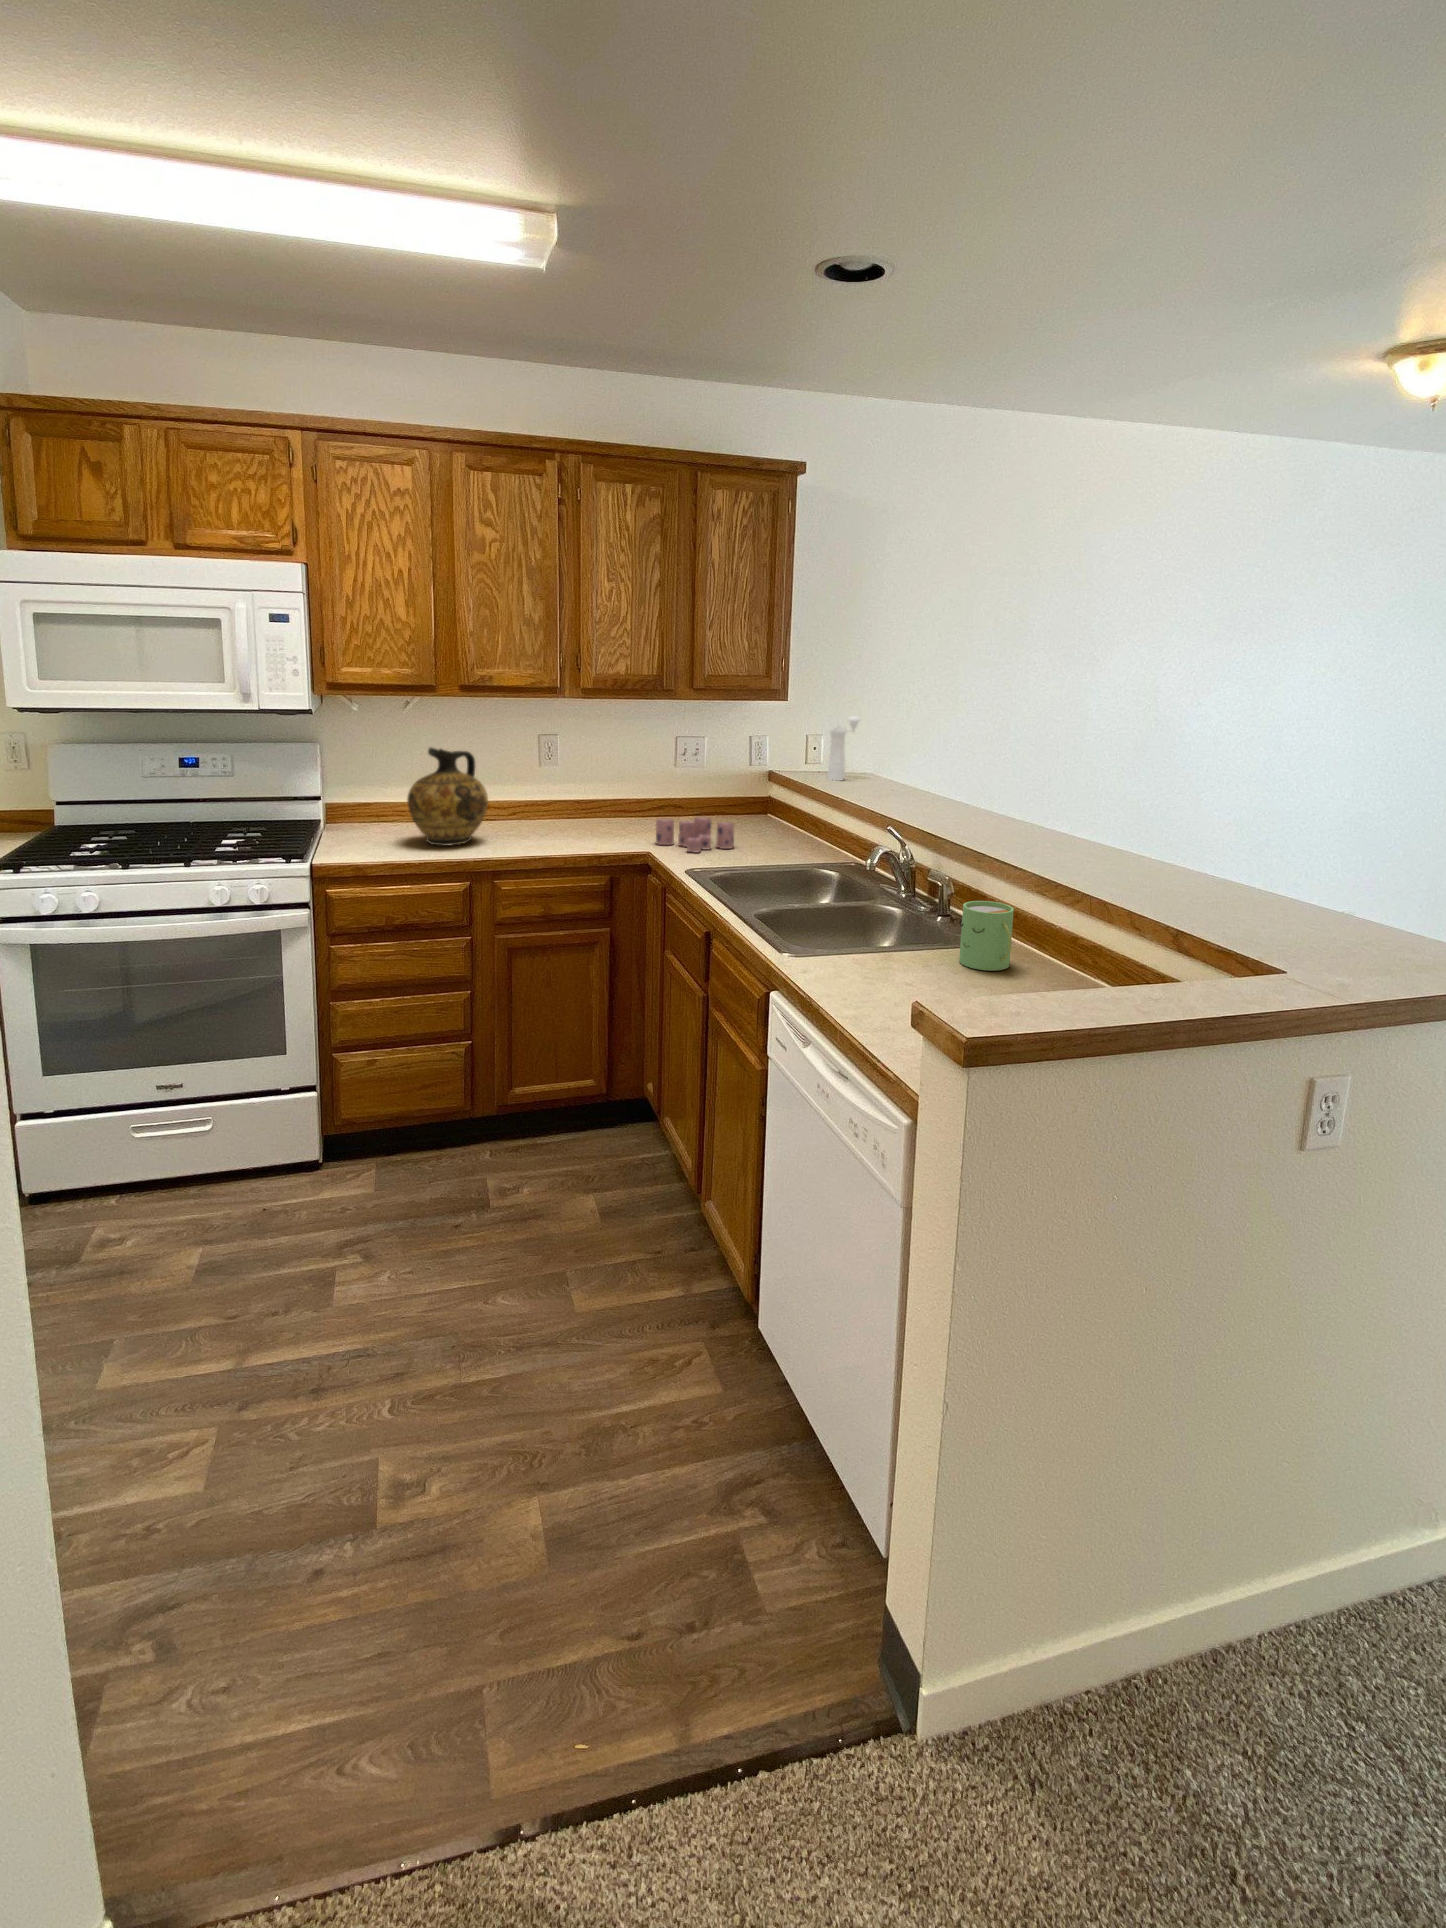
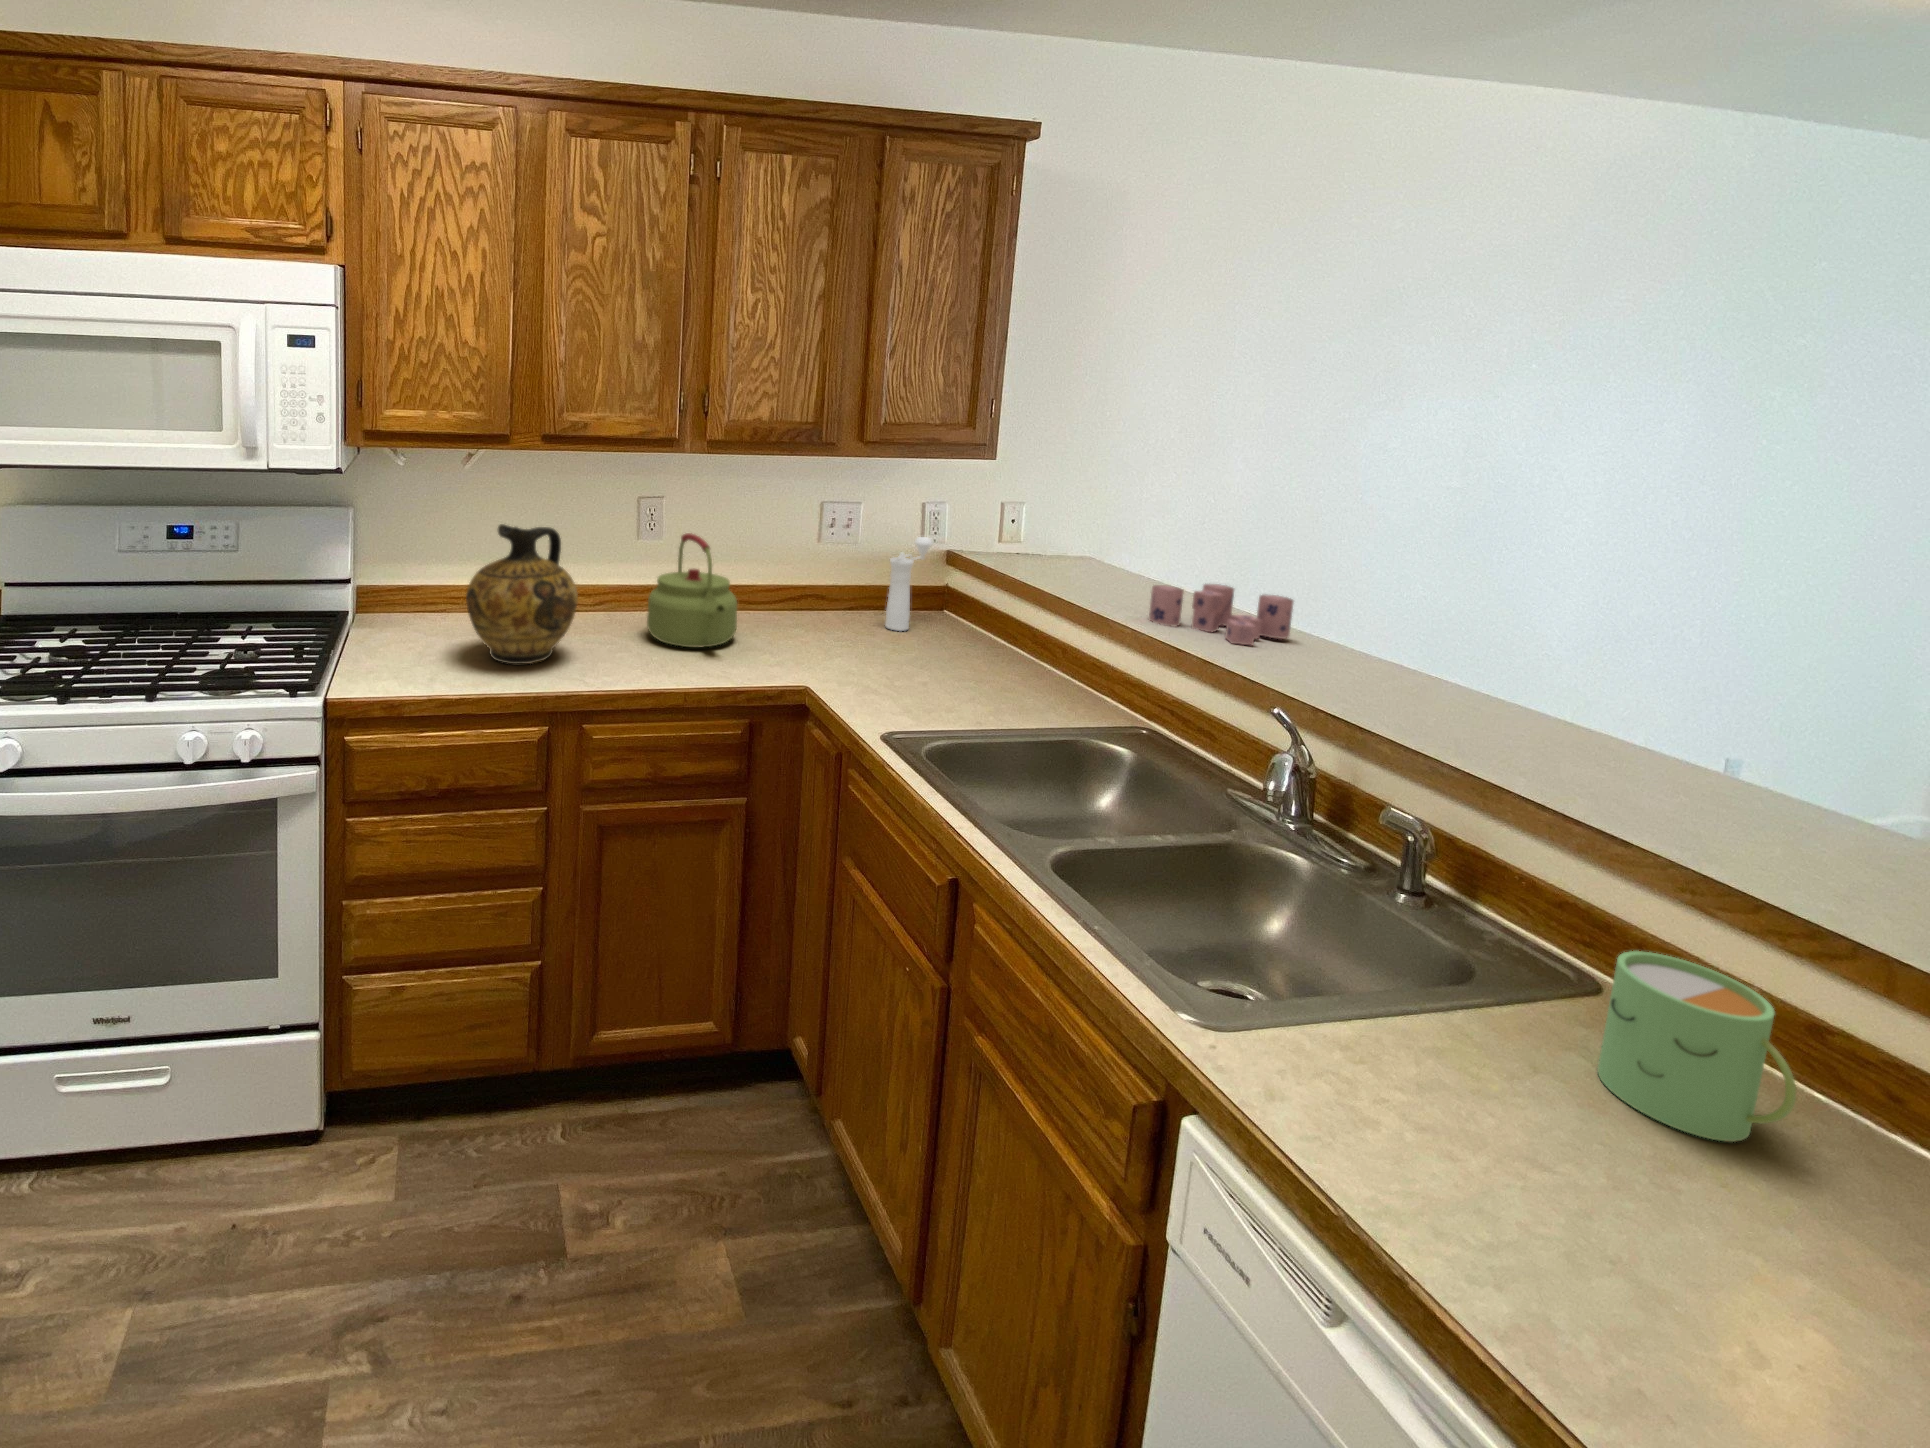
pepper mill: present [828,716,860,781] -> present [885,537,932,631]
kettle: none [542,756,607,835] -> present [647,533,737,647]
candle: present [656,817,734,852] -> present [1149,584,1294,645]

